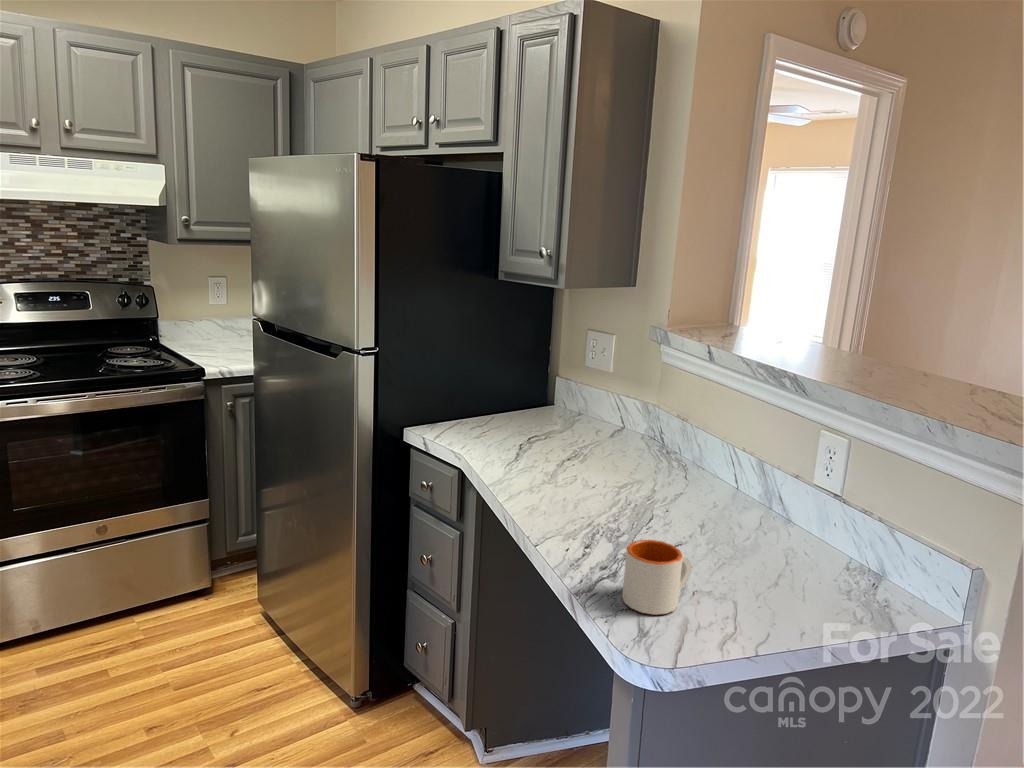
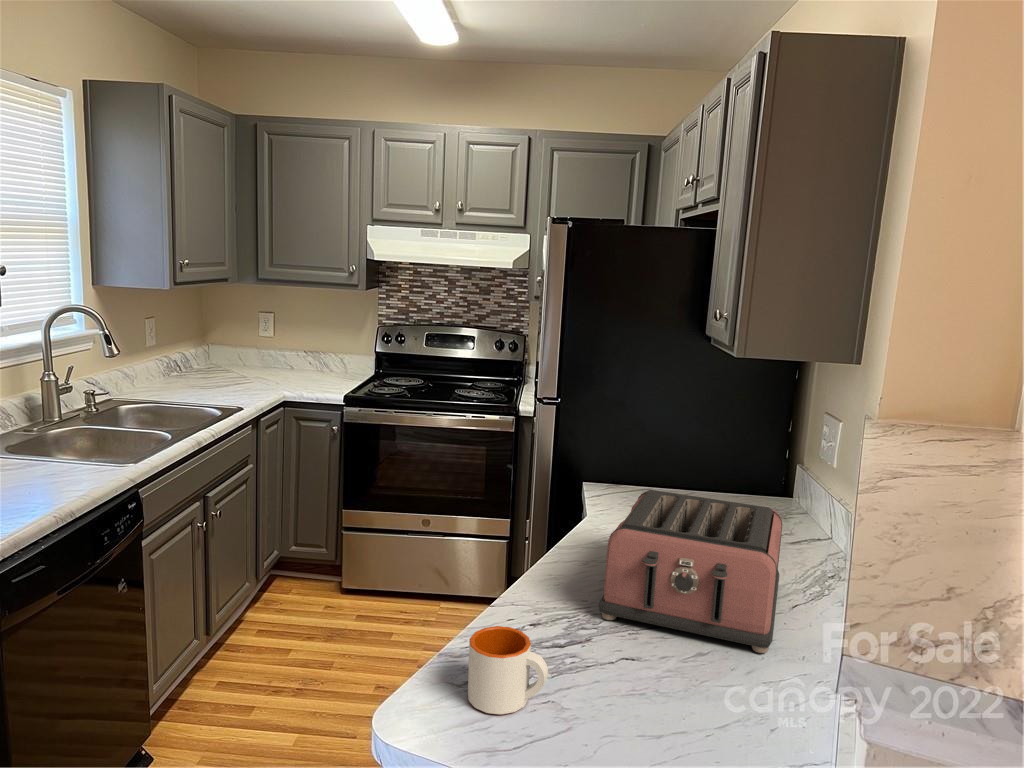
toaster: none [541,405,721,523] -> present [599,490,782,653]

